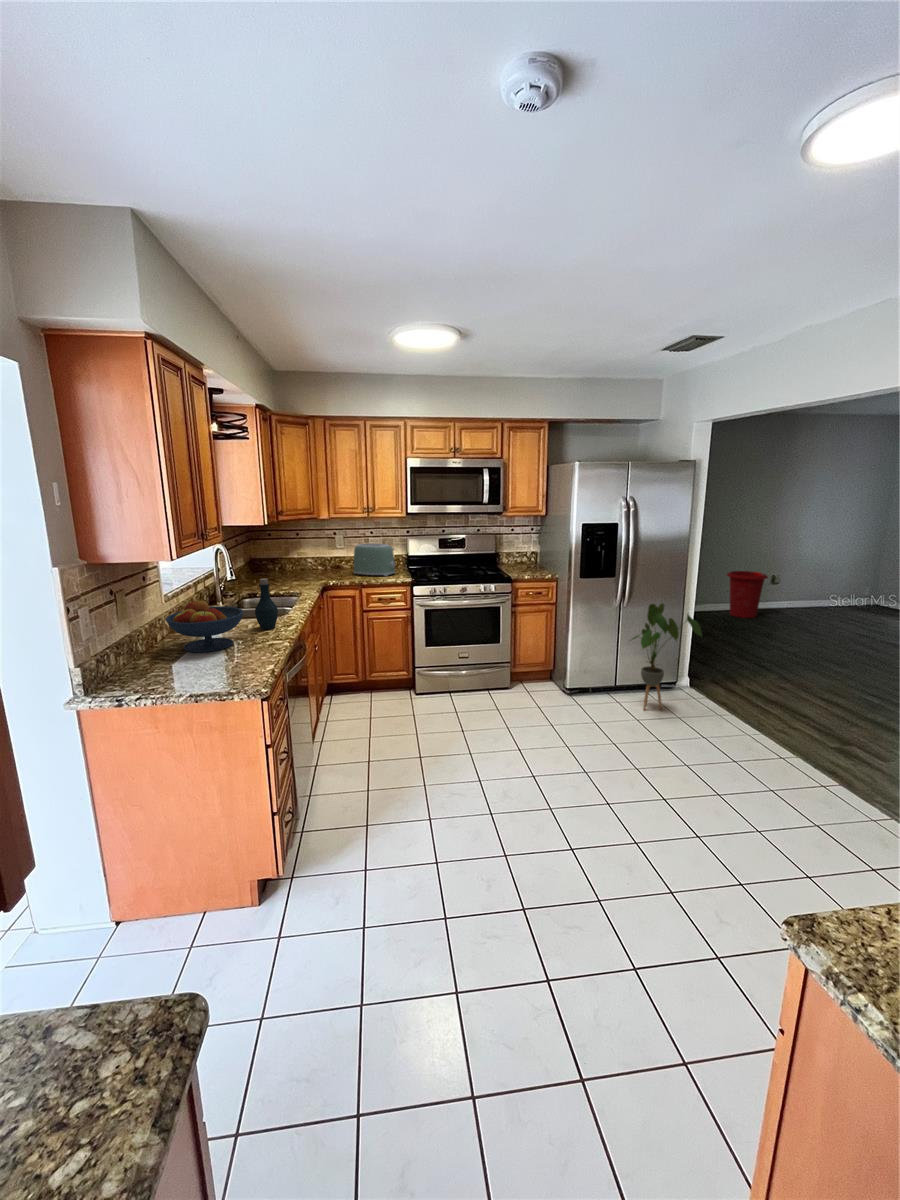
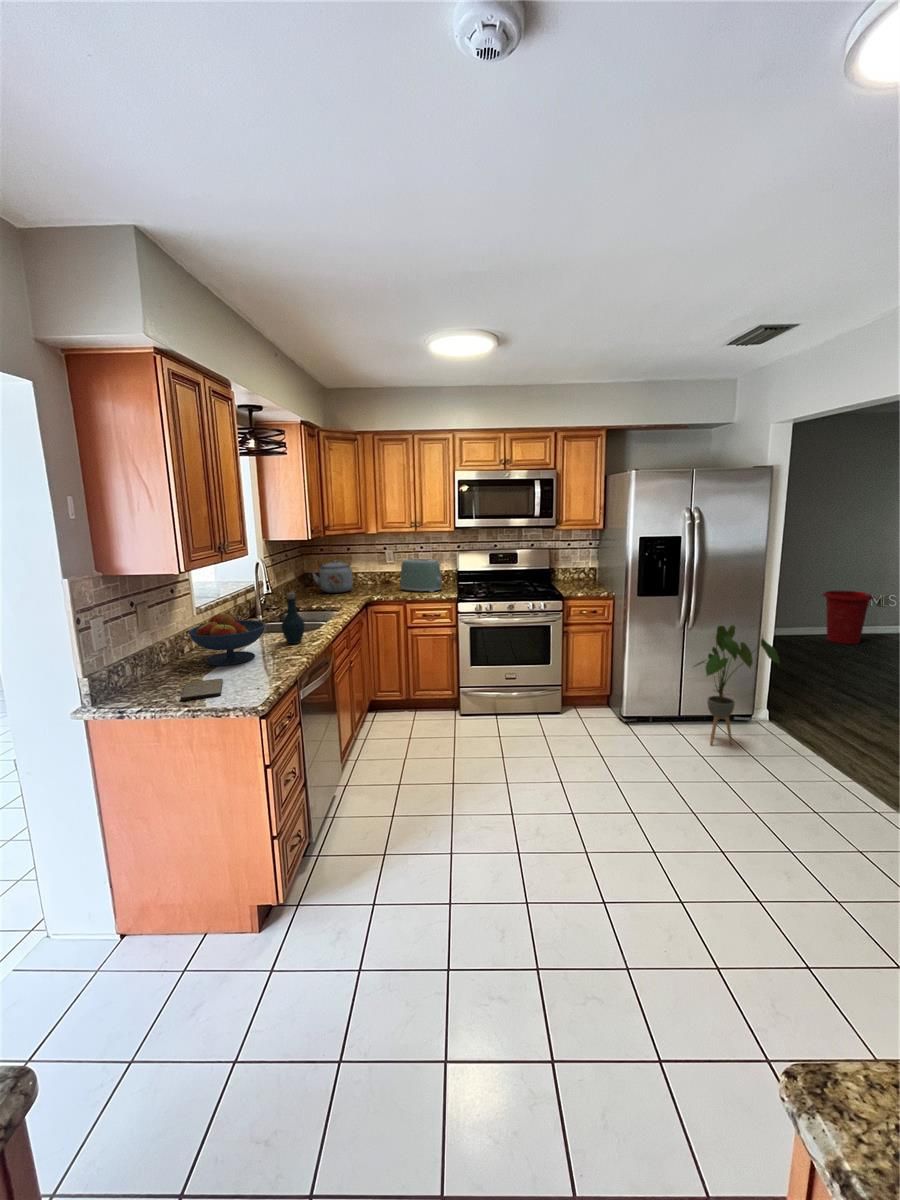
kettle: none [263,545,305,578] -> present [313,561,353,593]
cutting board: none [175,665,216,687] -> present [181,679,223,701]

